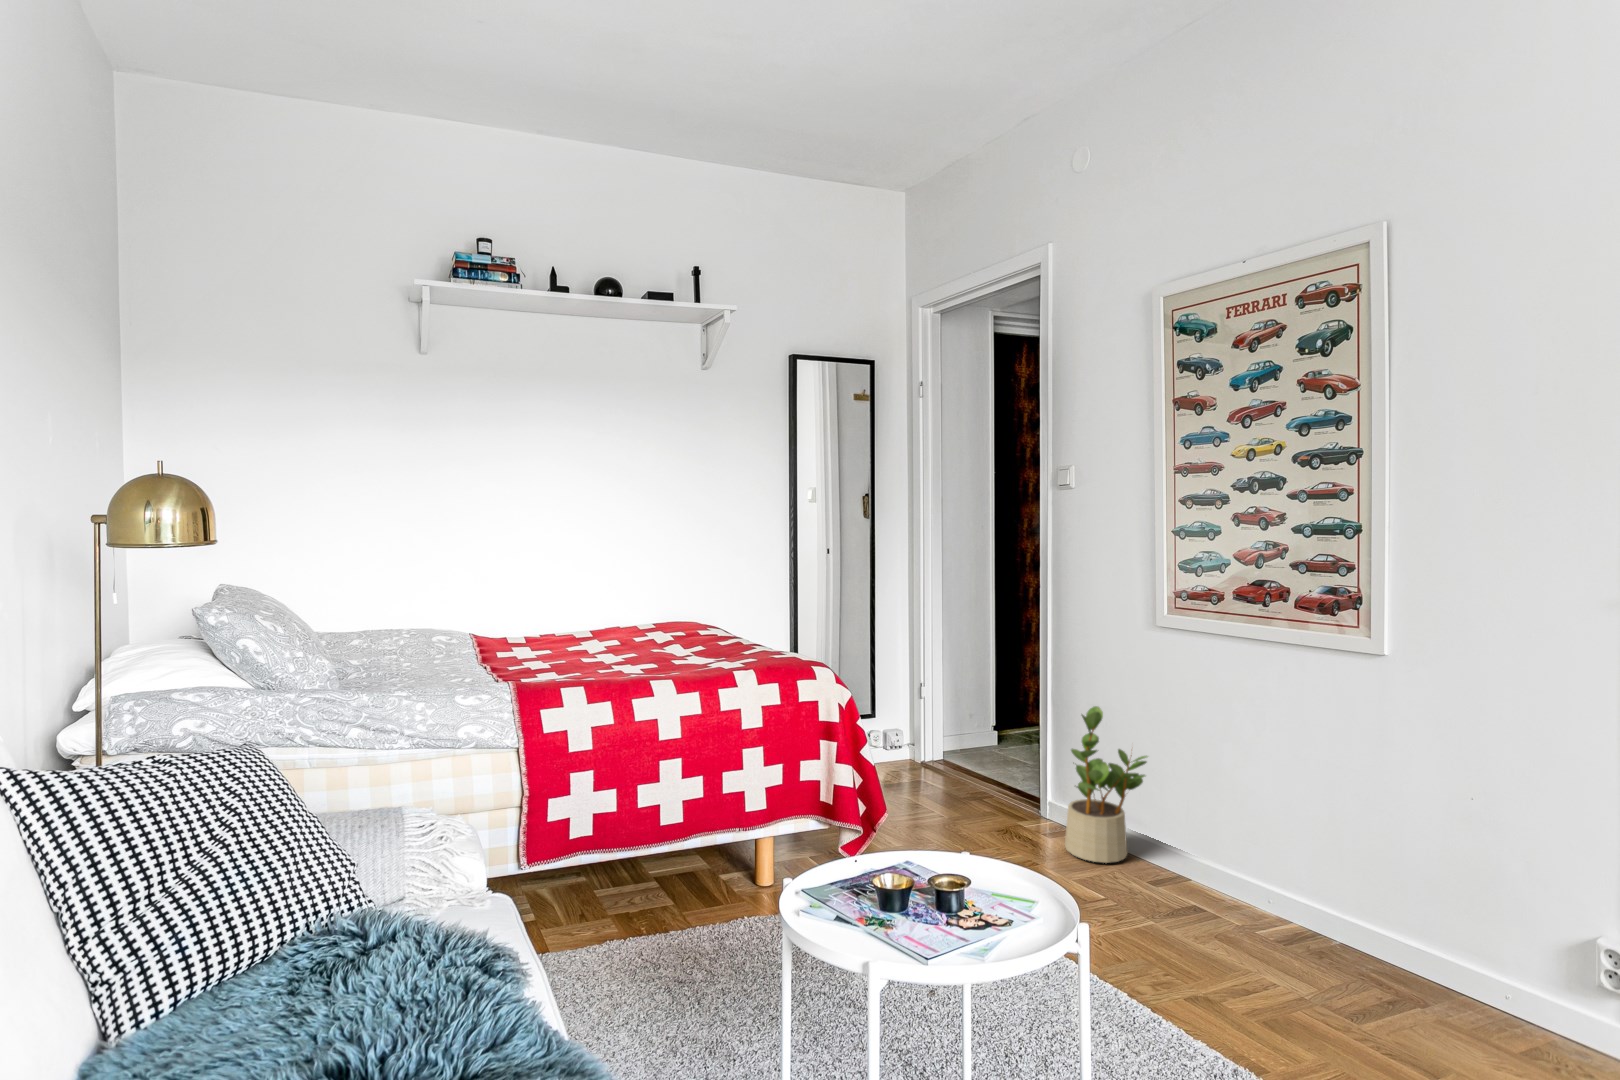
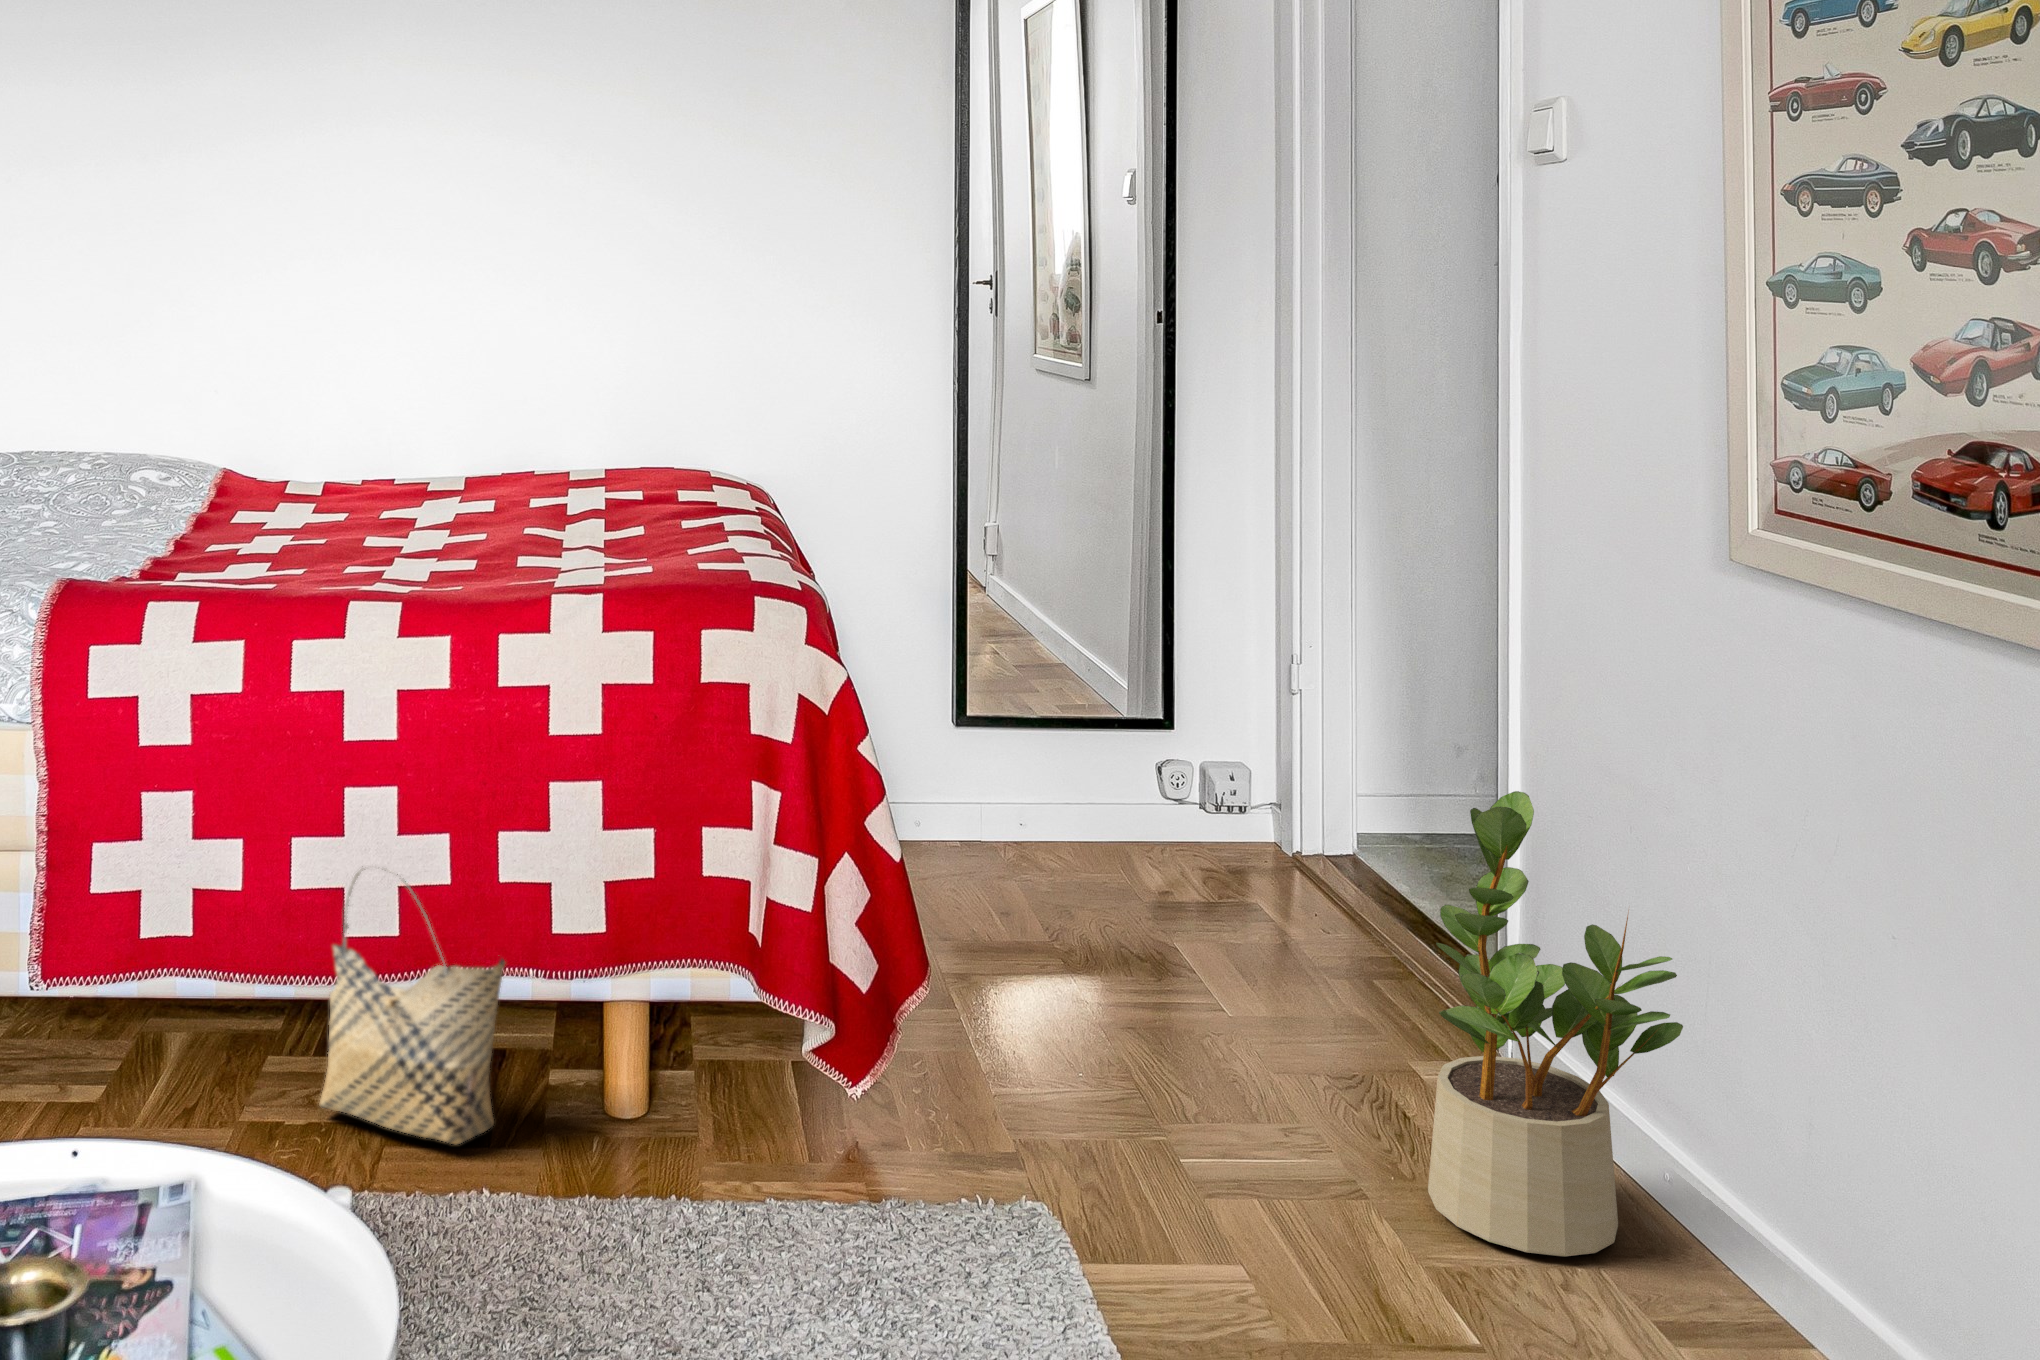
woven basket: none [651,777,739,905] -> present [320,869,505,1144]

